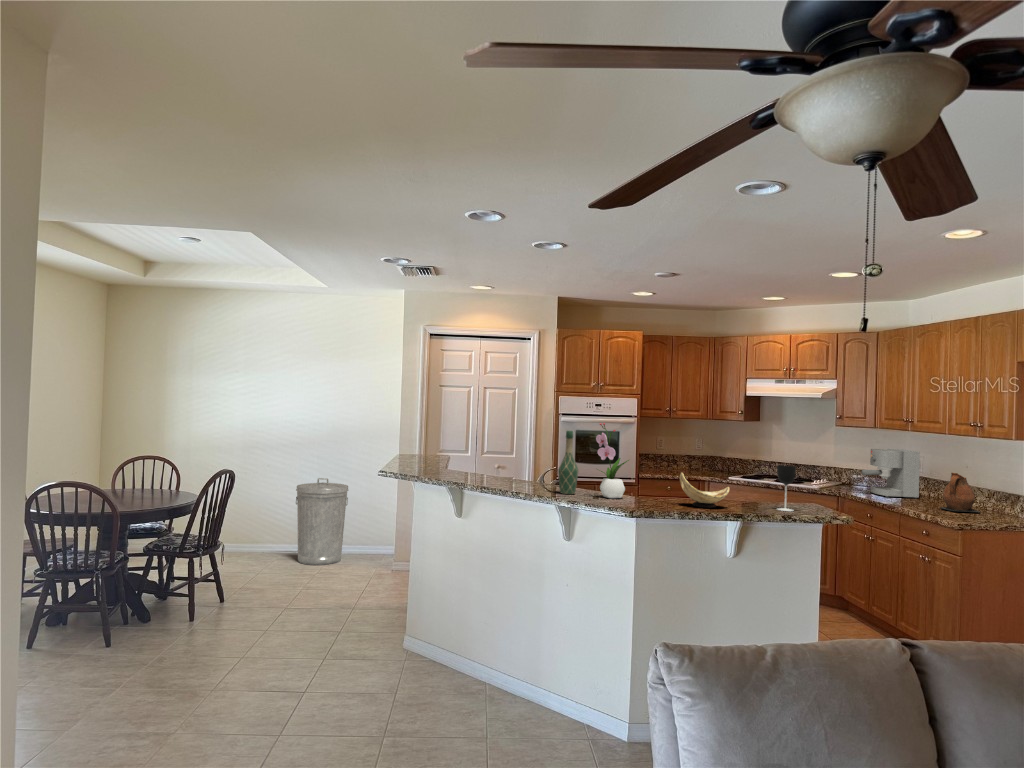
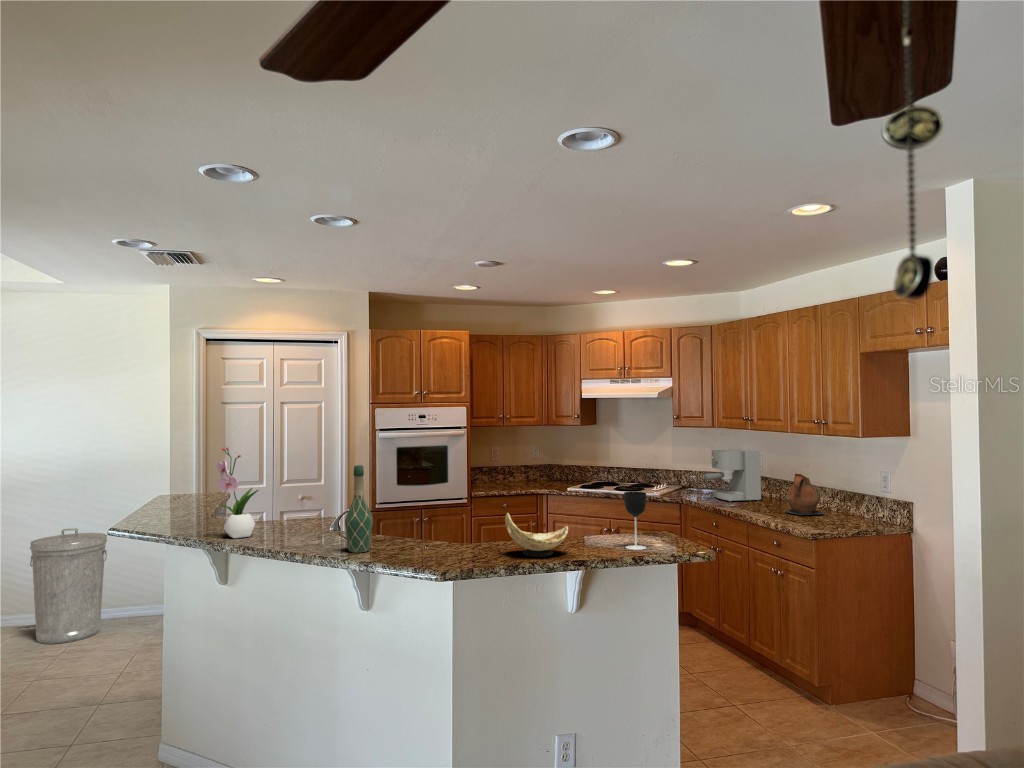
flower arrangement: present [596,423,629,498] -> present [217,447,258,538]

